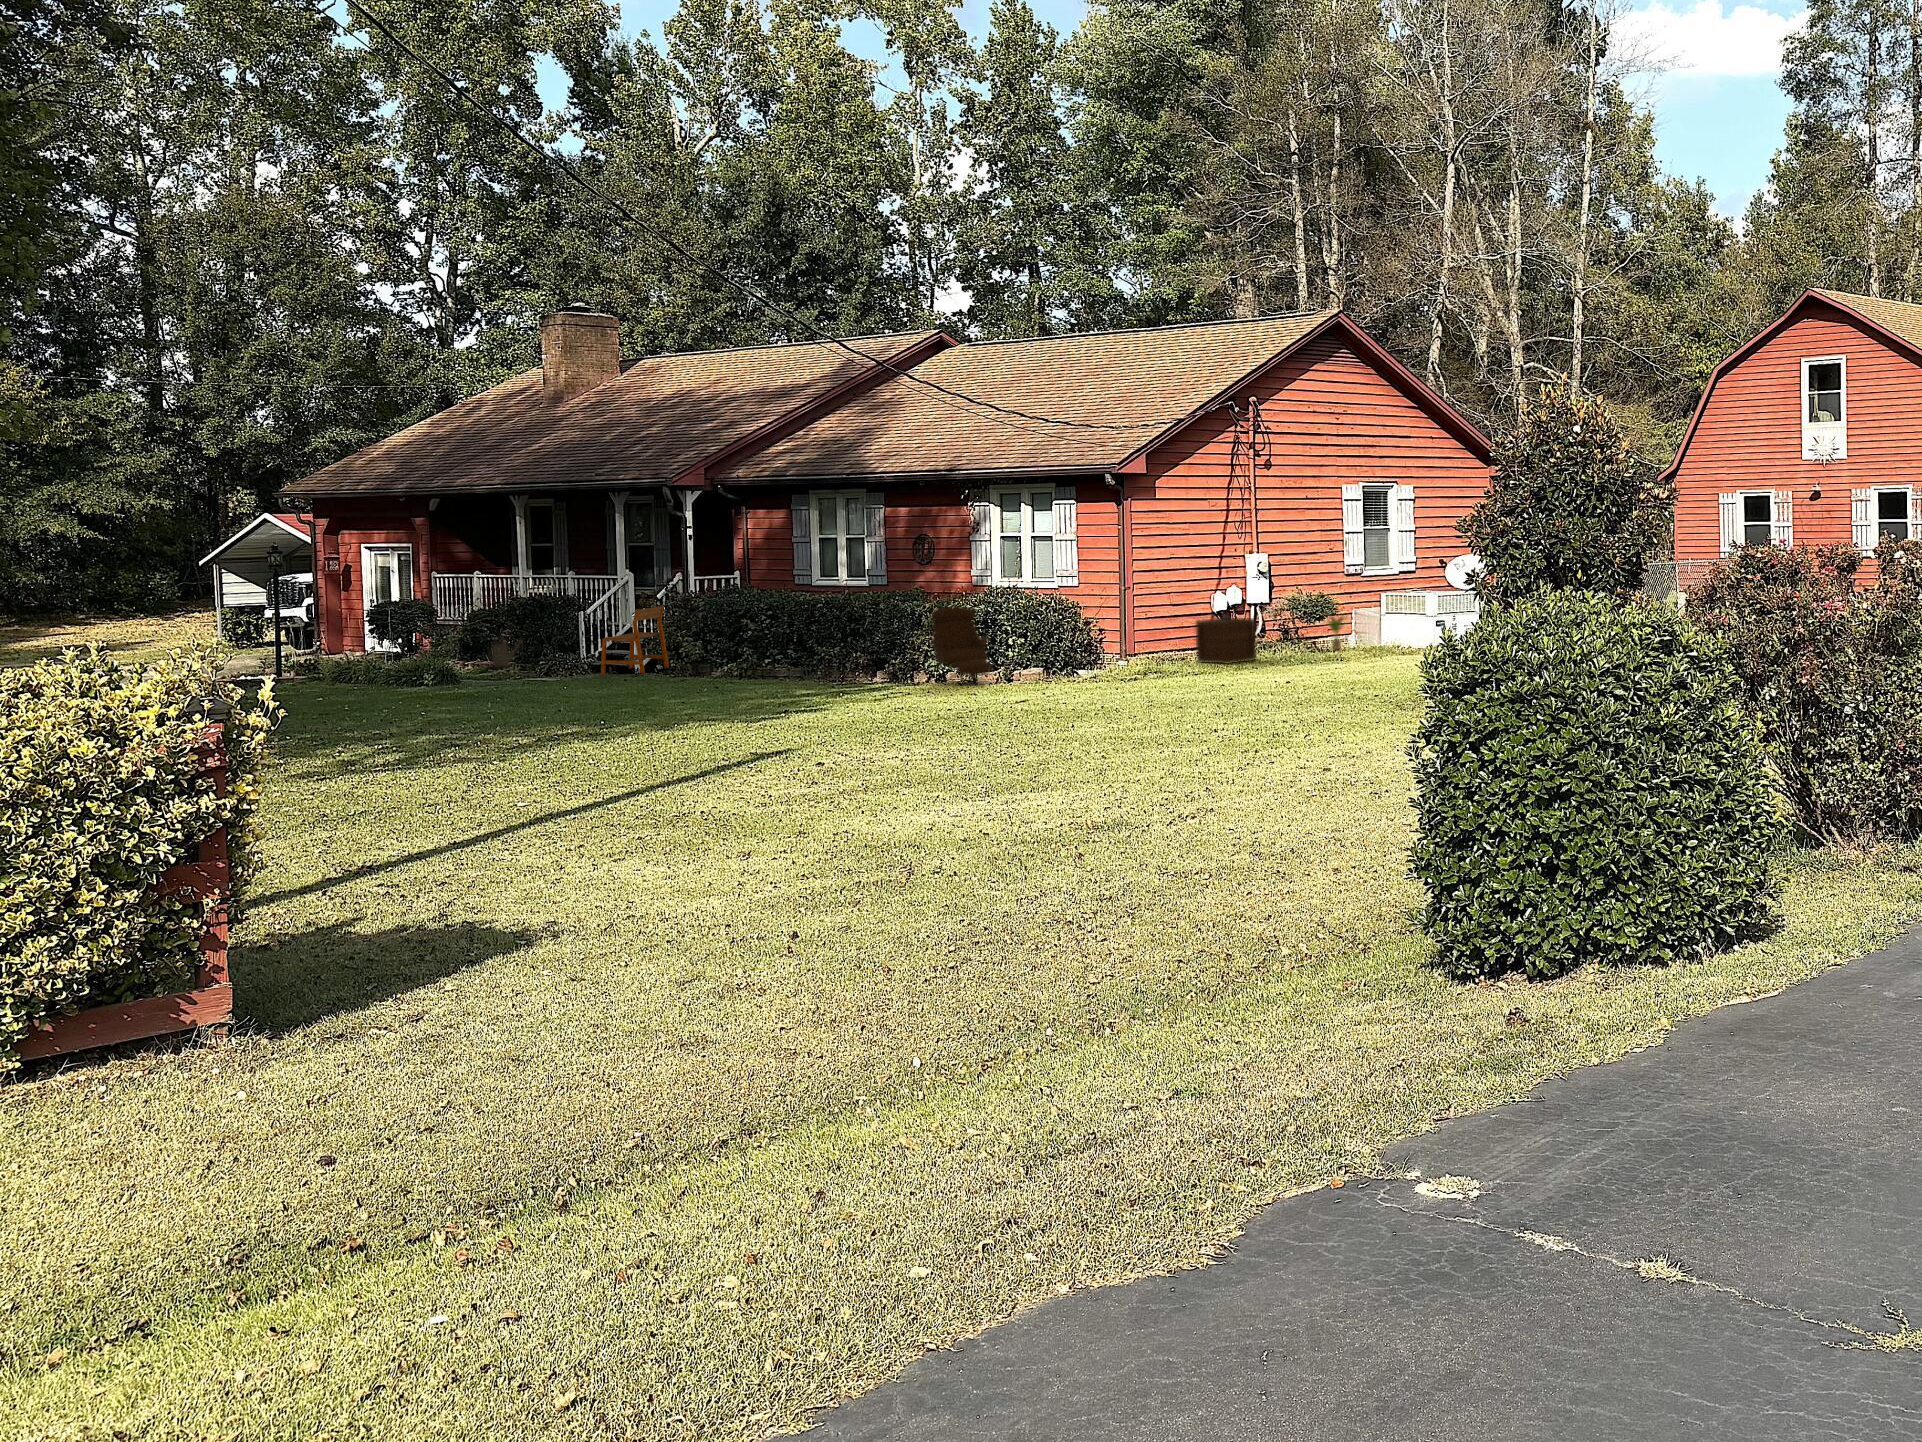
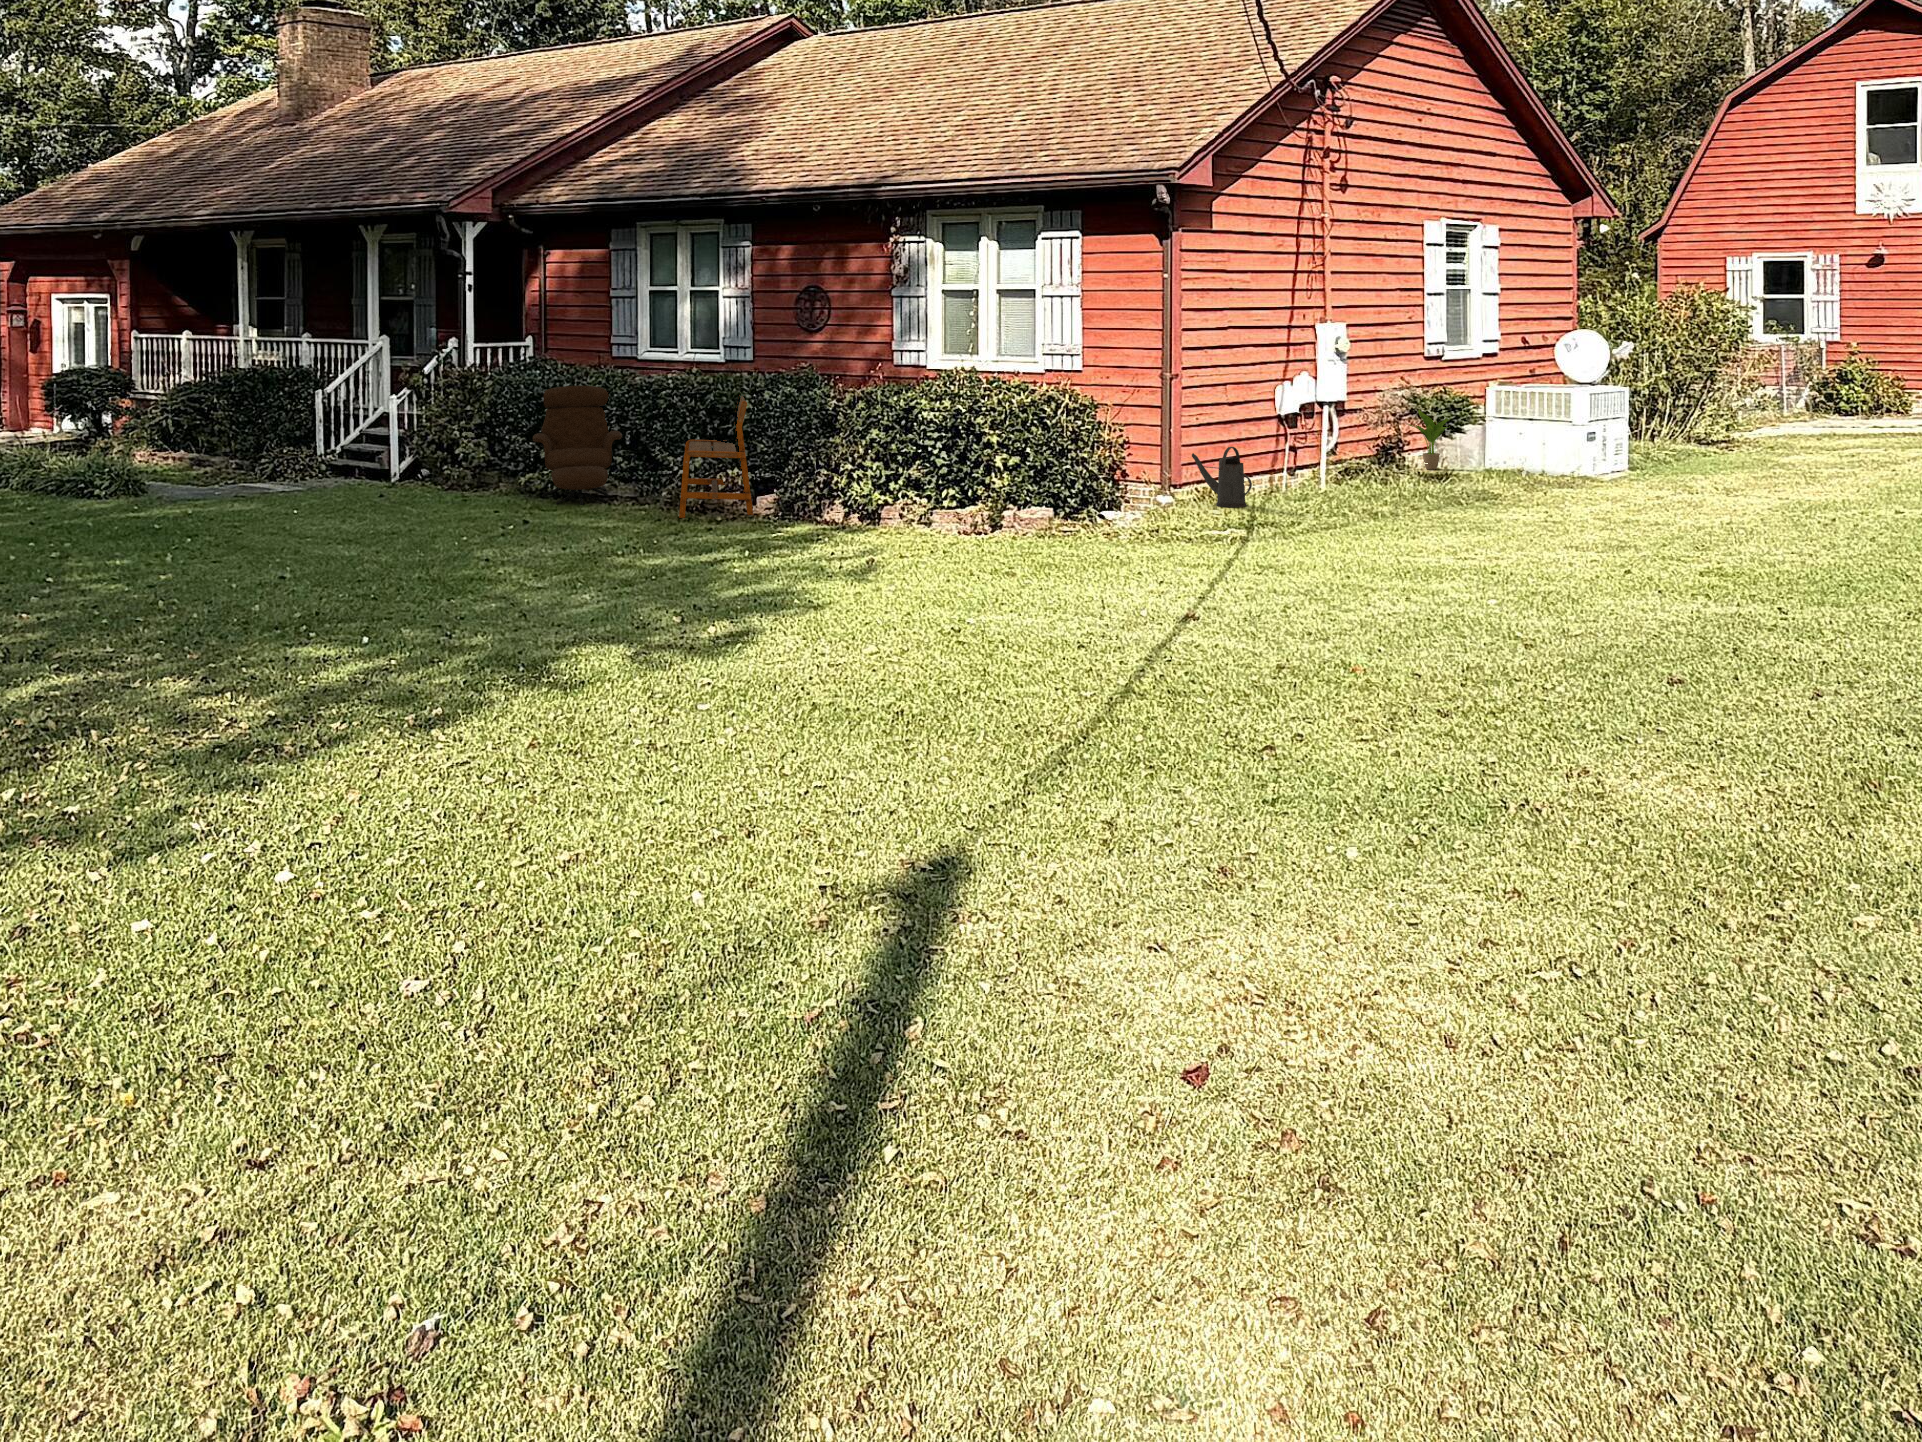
bench: present [601,605,669,675] -> present [679,396,753,518]
lounge chair: present [929,606,993,684] -> present [533,386,622,505]
wooden crate: present [1196,617,1257,664] -> none [1259,418,1352,494]
watering can: present [490,640,521,667] -> present [1192,447,1252,507]

